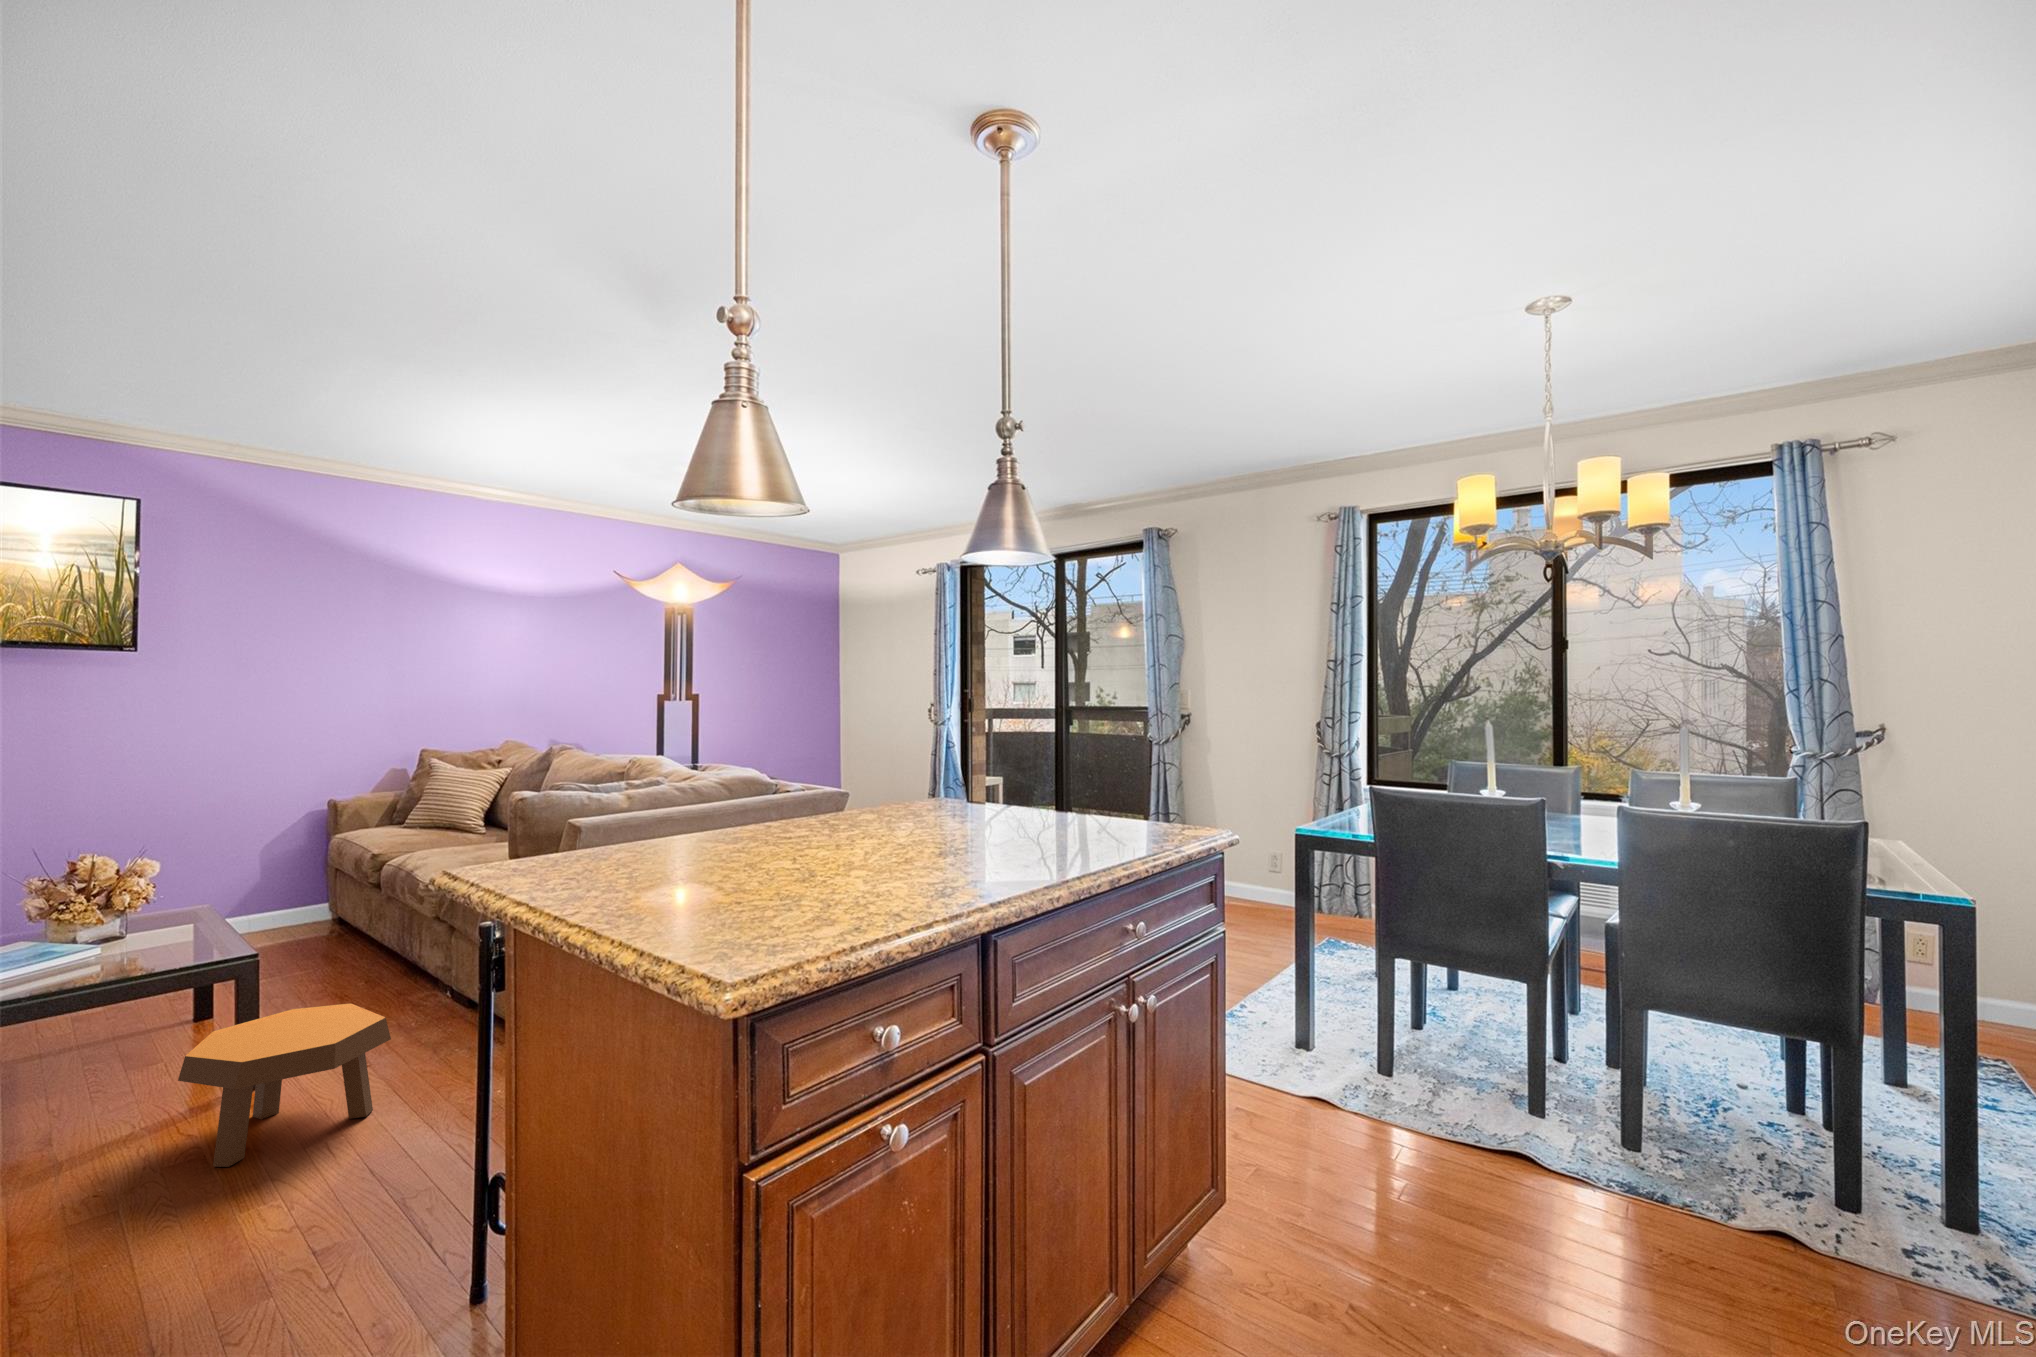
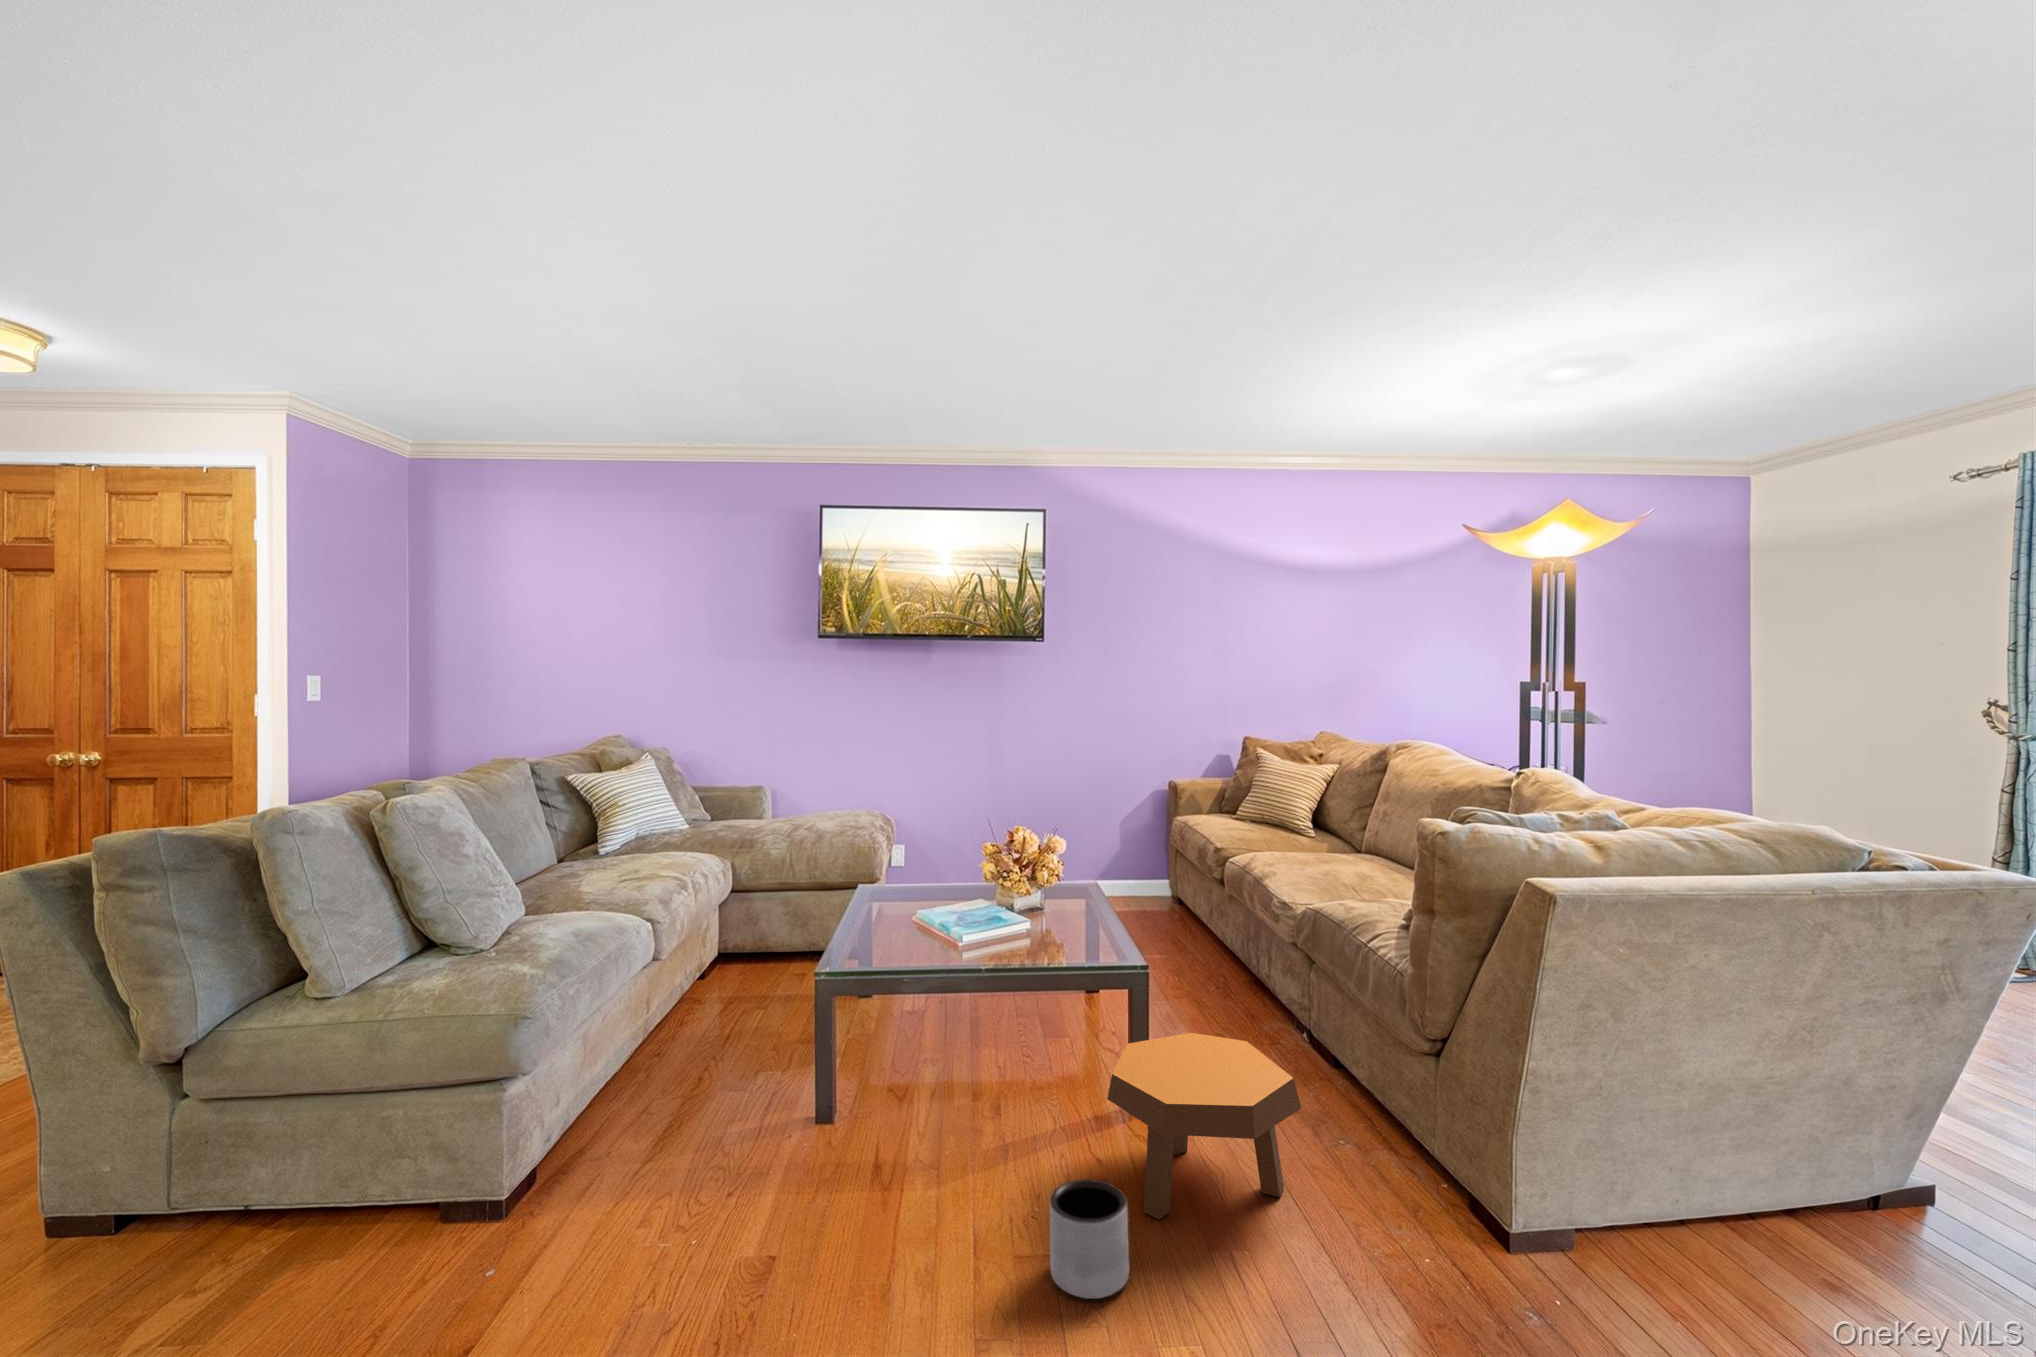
planter: none [82,1141,182,1246] -> present [1050,1179,1129,1299]

